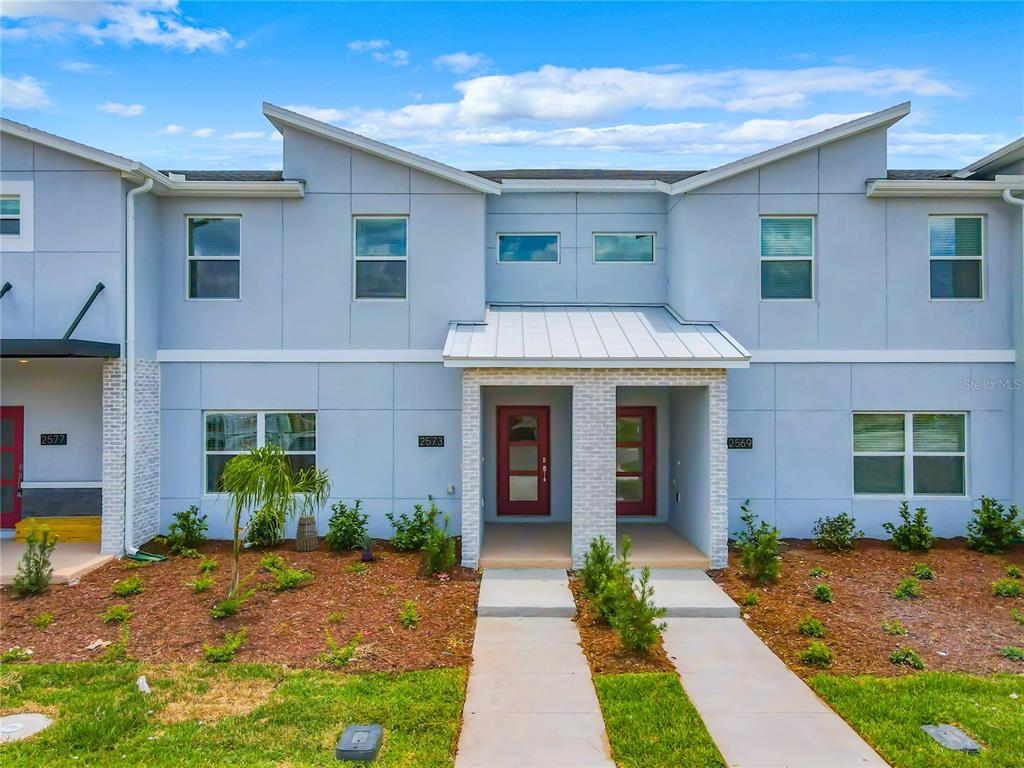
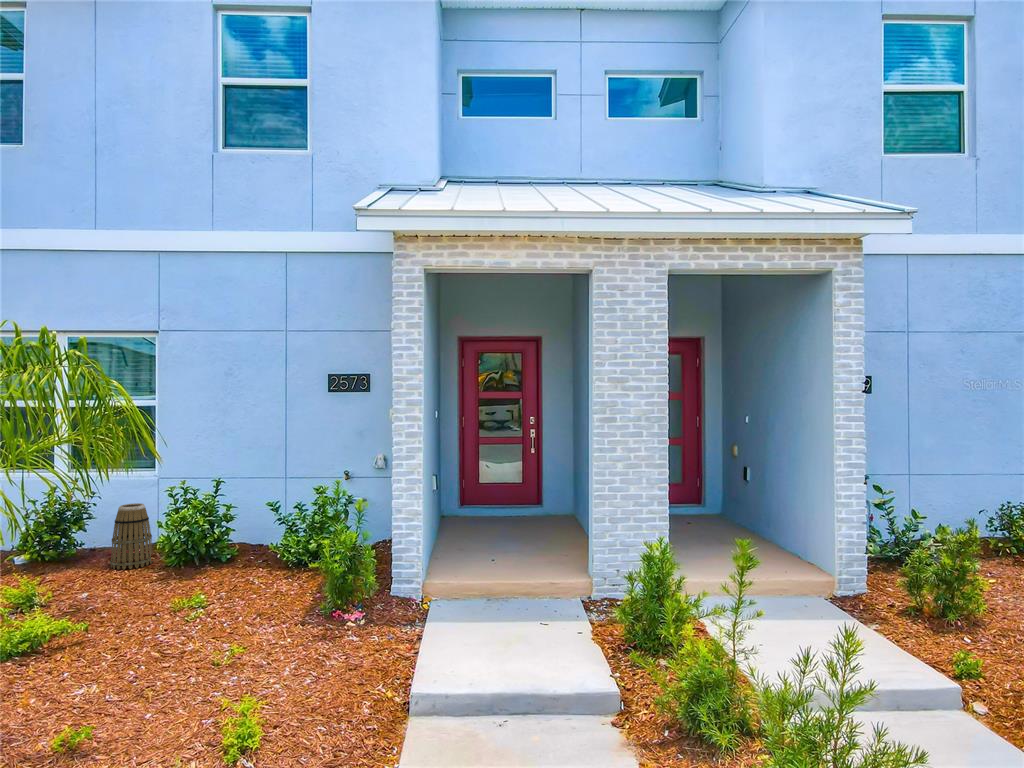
decorative plant: present [361,528,373,561] -> none [192,526,252,585]

